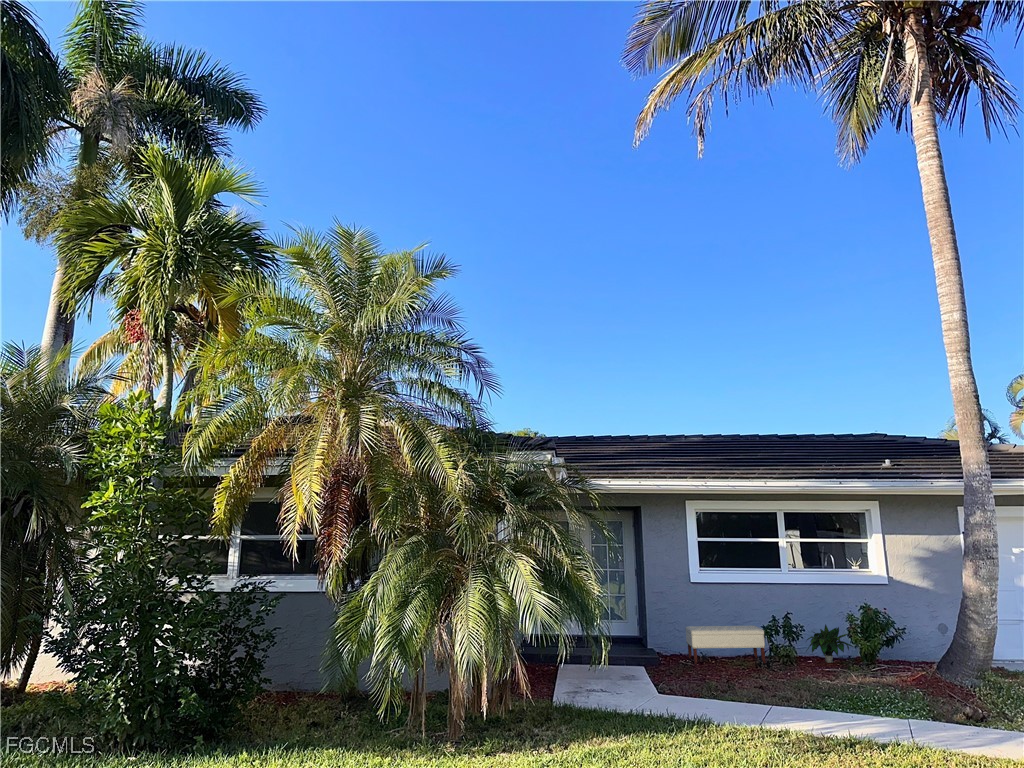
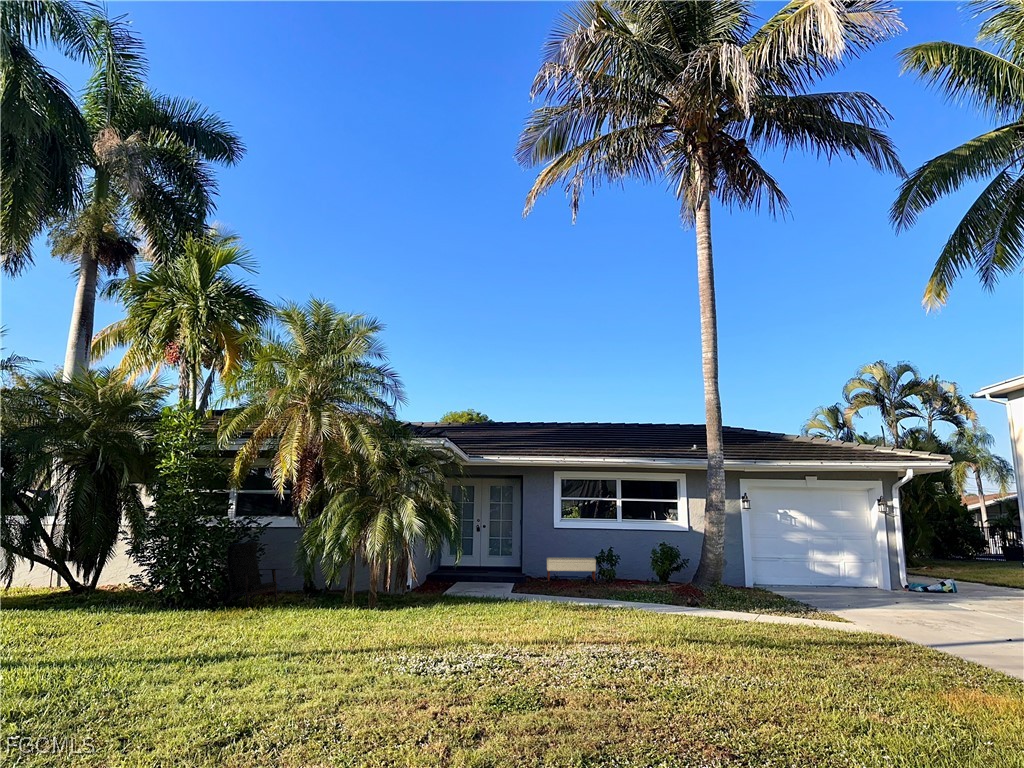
potted plant: present [807,625,853,663] -> none [625,557,654,582]
lounge chair: none [195,627,298,756] -> present [222,542,280,608]

